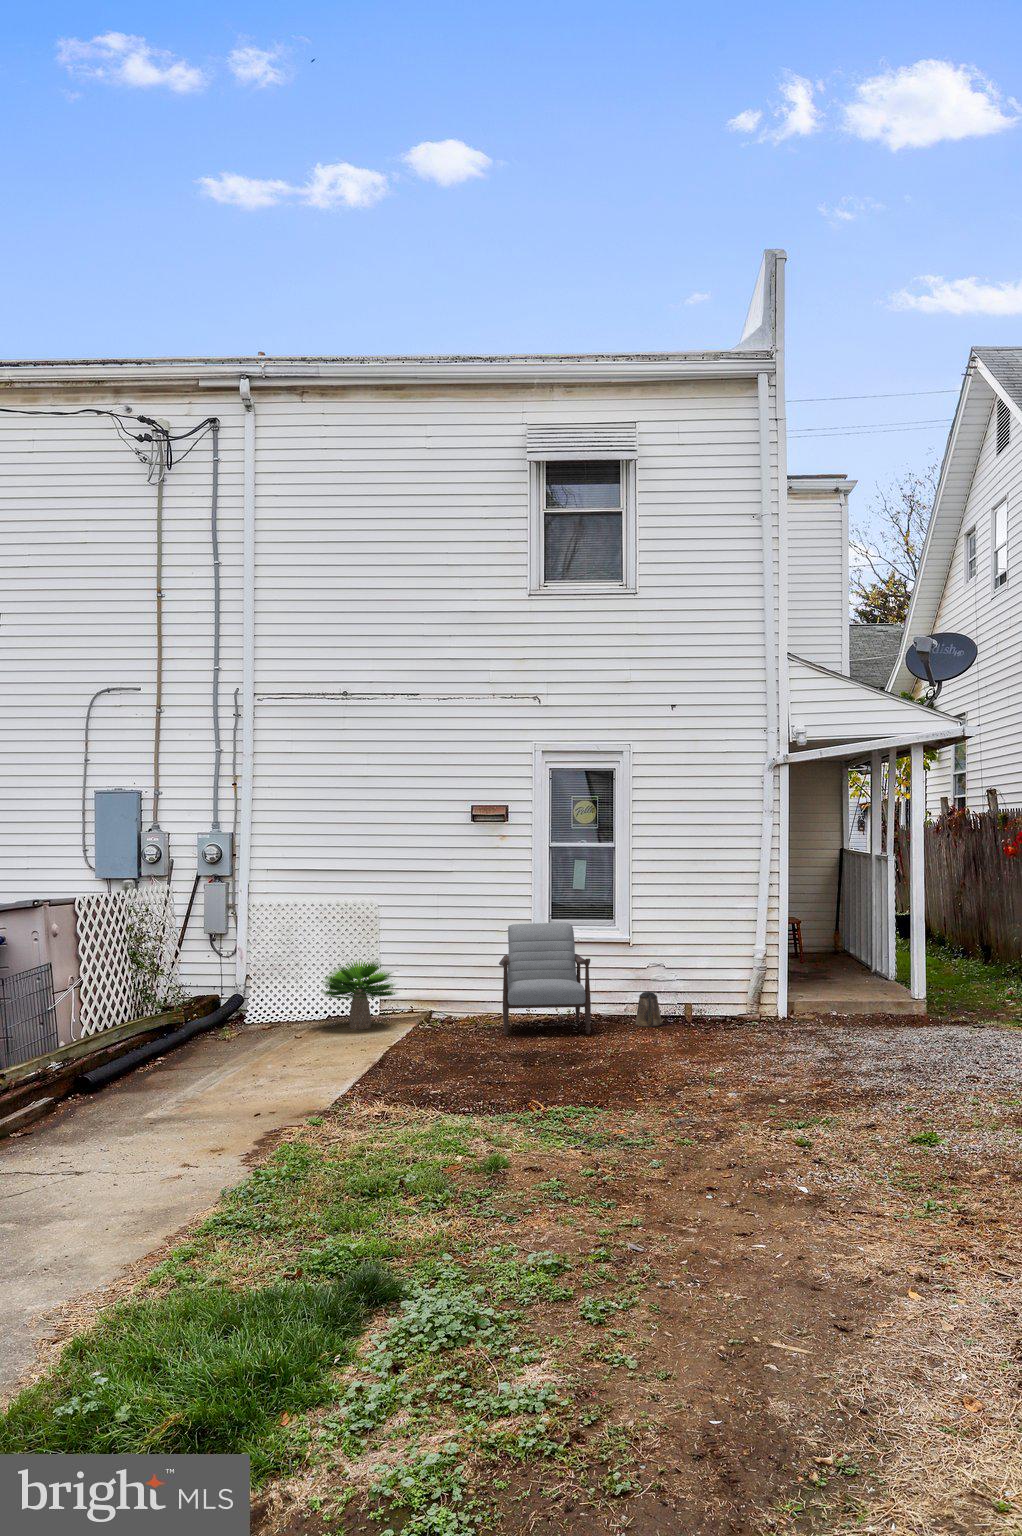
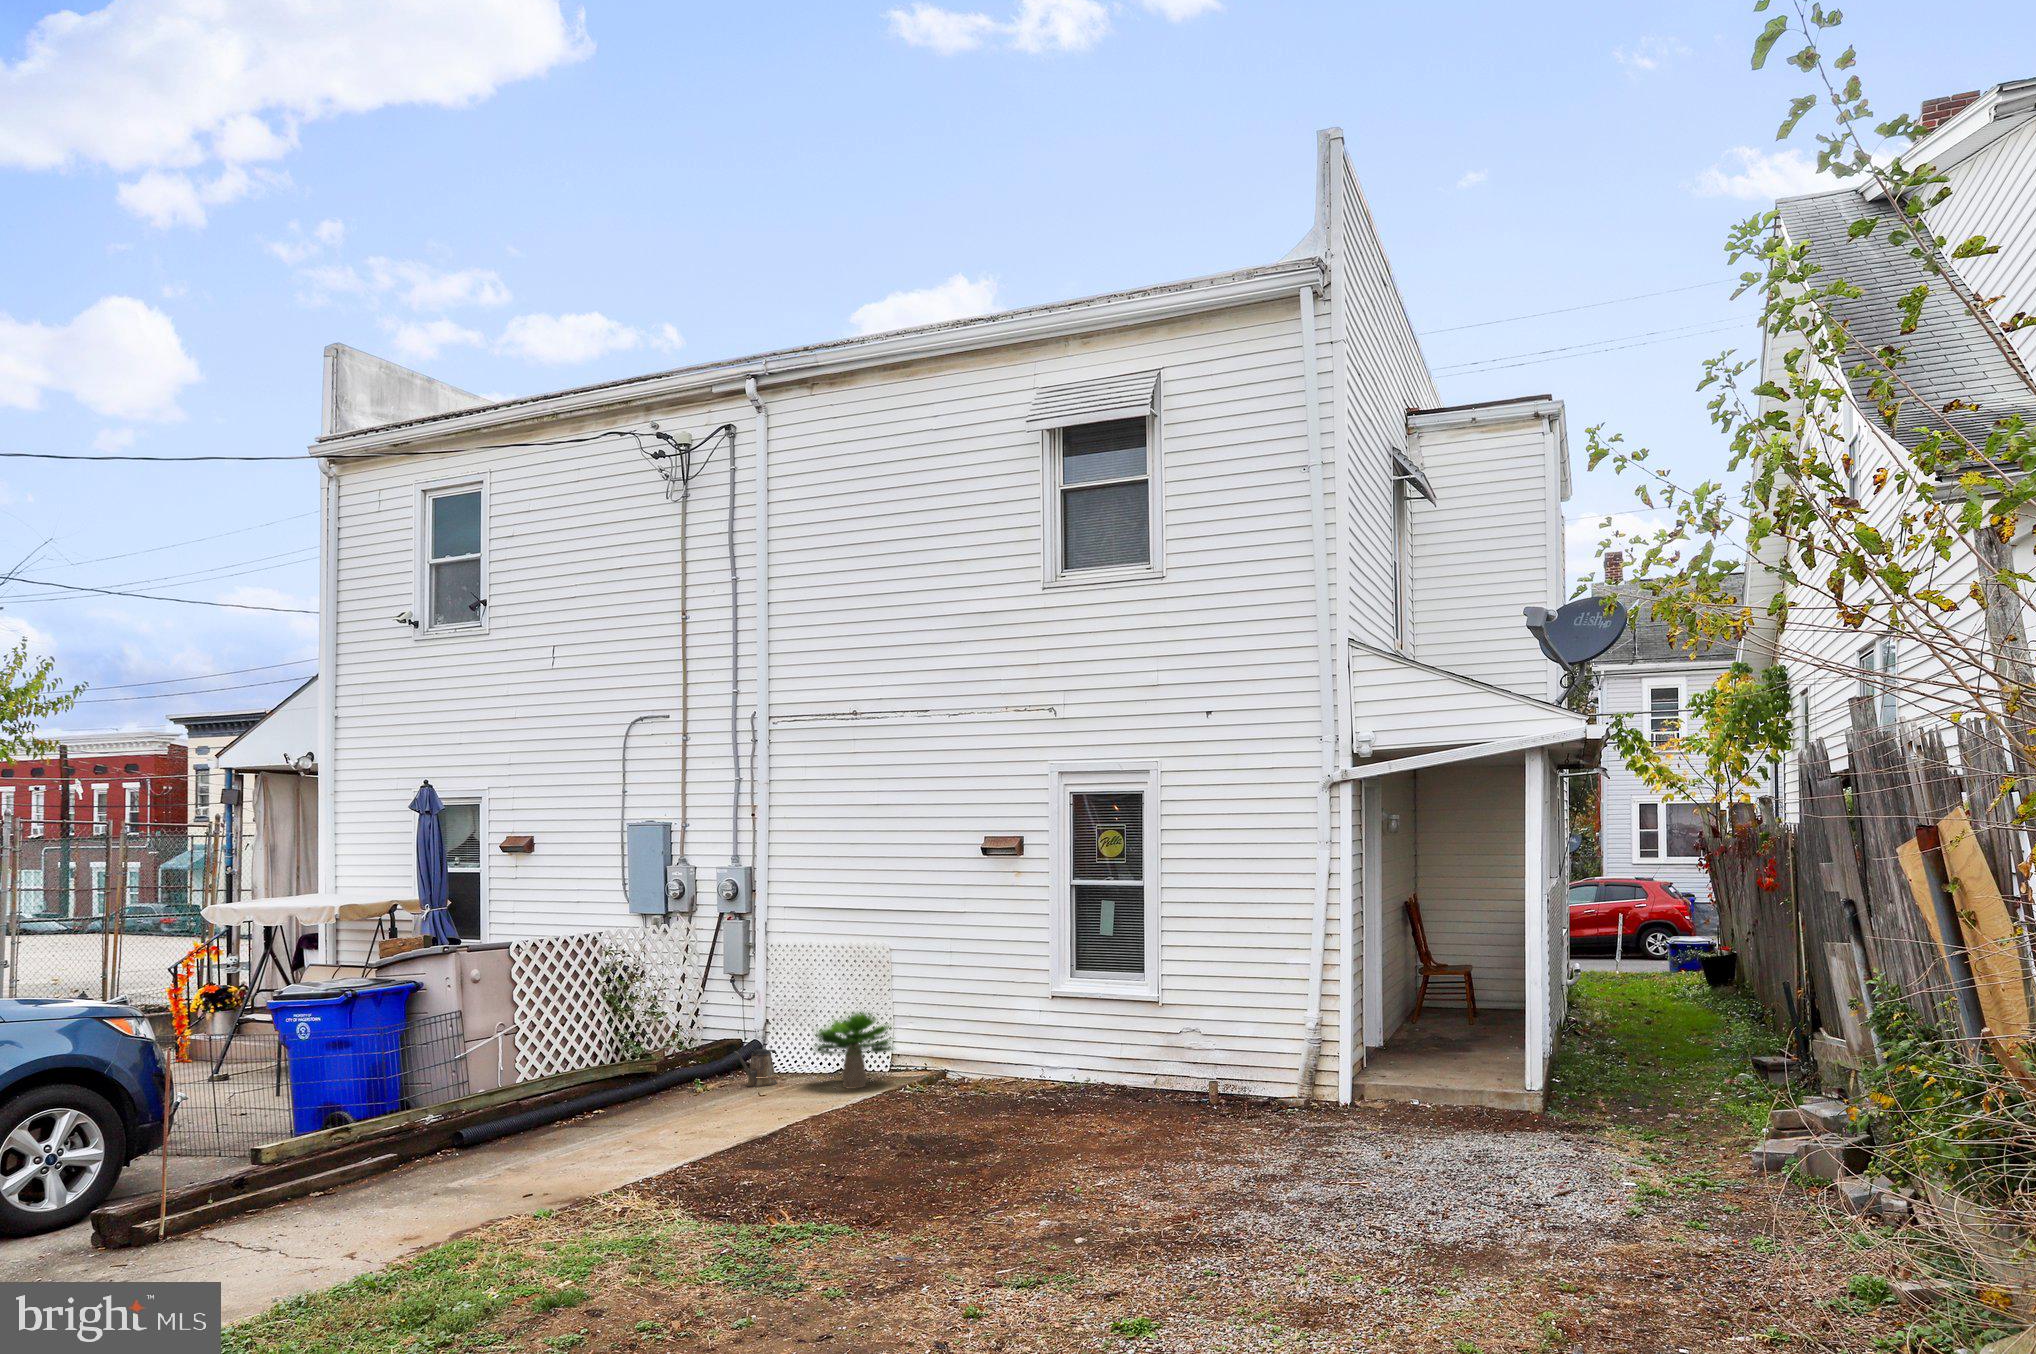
chair: present [499,923,591,1035] -> none [973,974,1099,1110]
watering can: present [635,992,663,1027] -> present [734,1049,777,1087]

